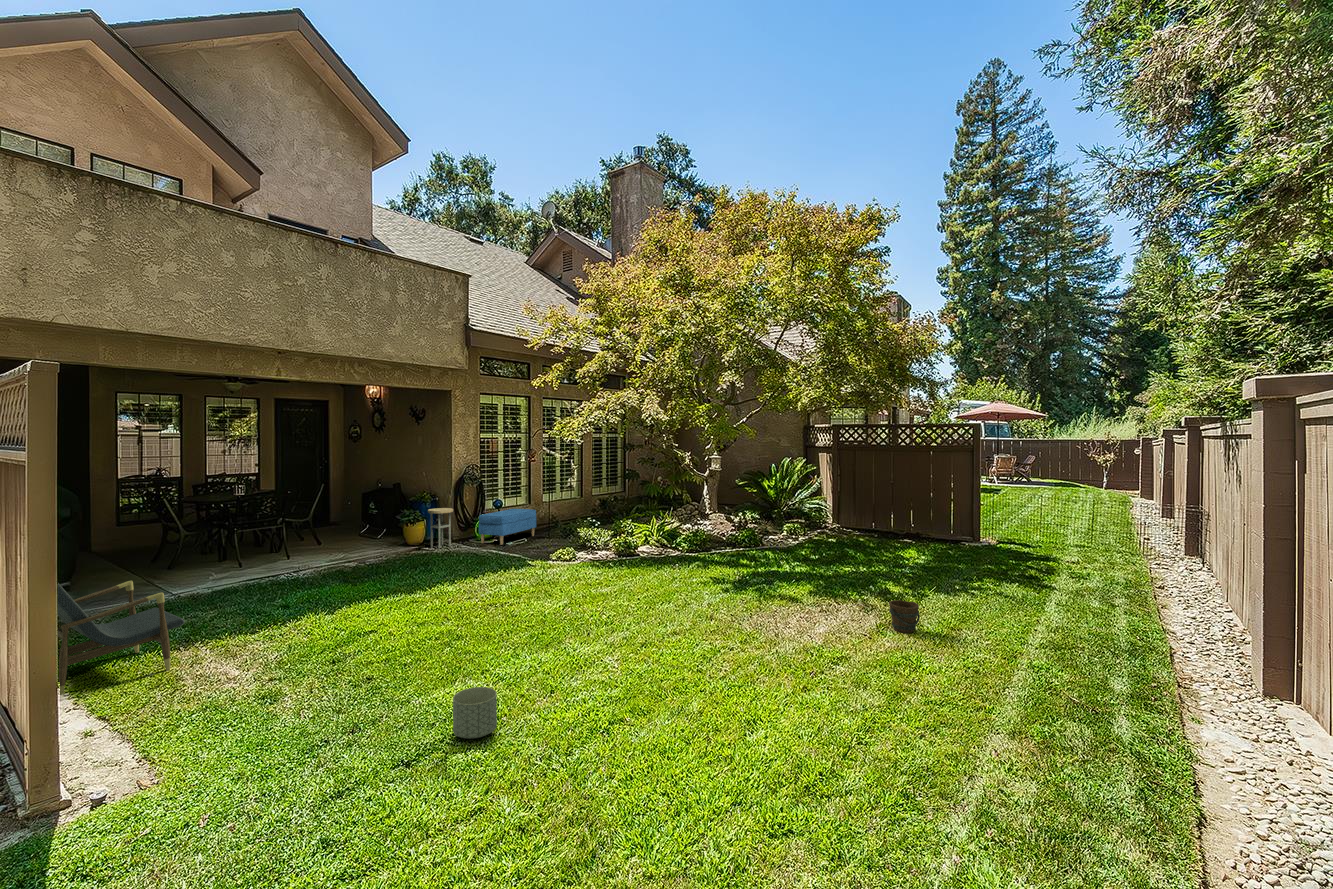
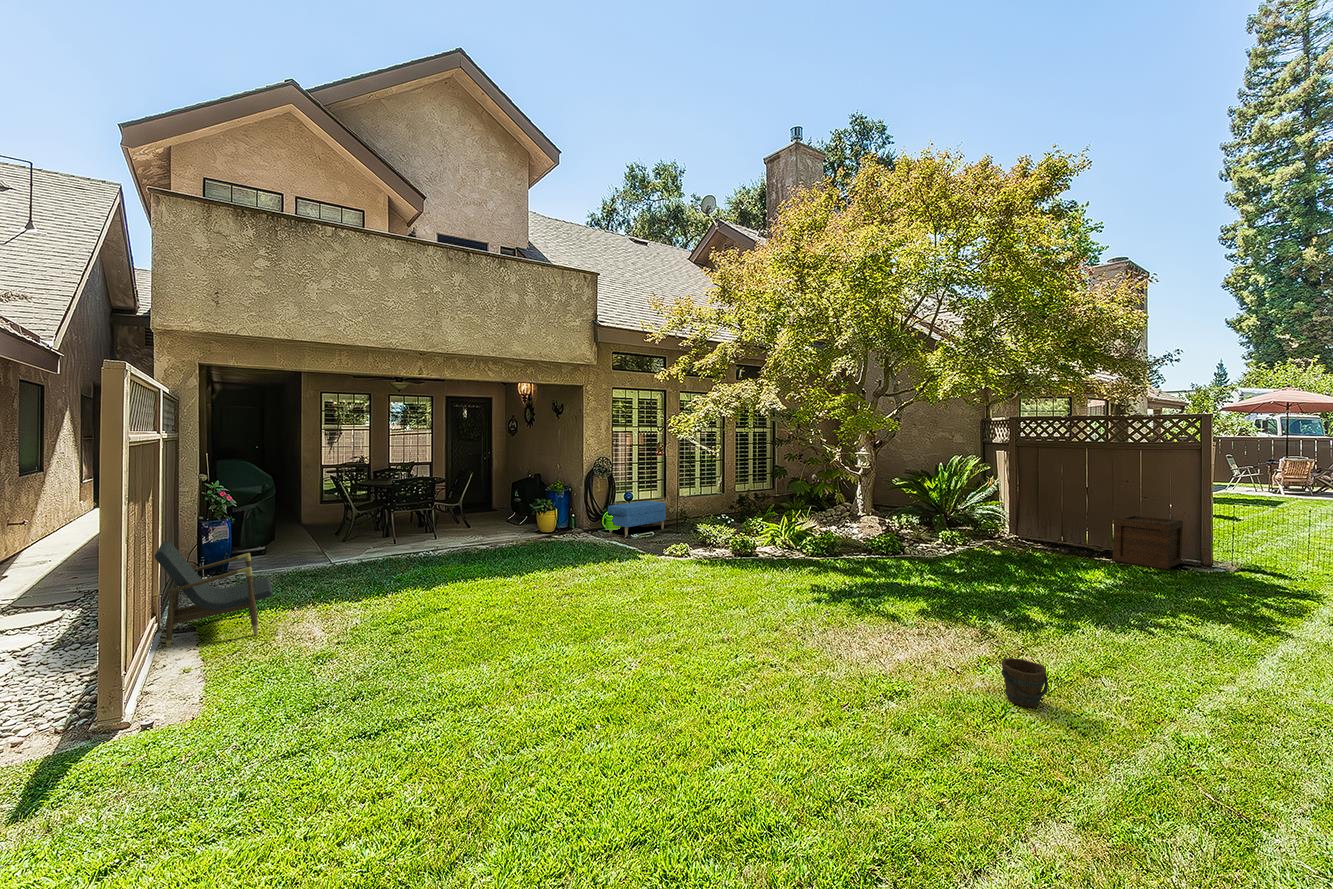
wooden crate: none [911,500,955,540] -> present [1113,515,1183,569]
side table: present [428,508,453,548] -> none [560,497,583,536]
planter: present [453,687,497,739] -> none [383,706,432,766]

